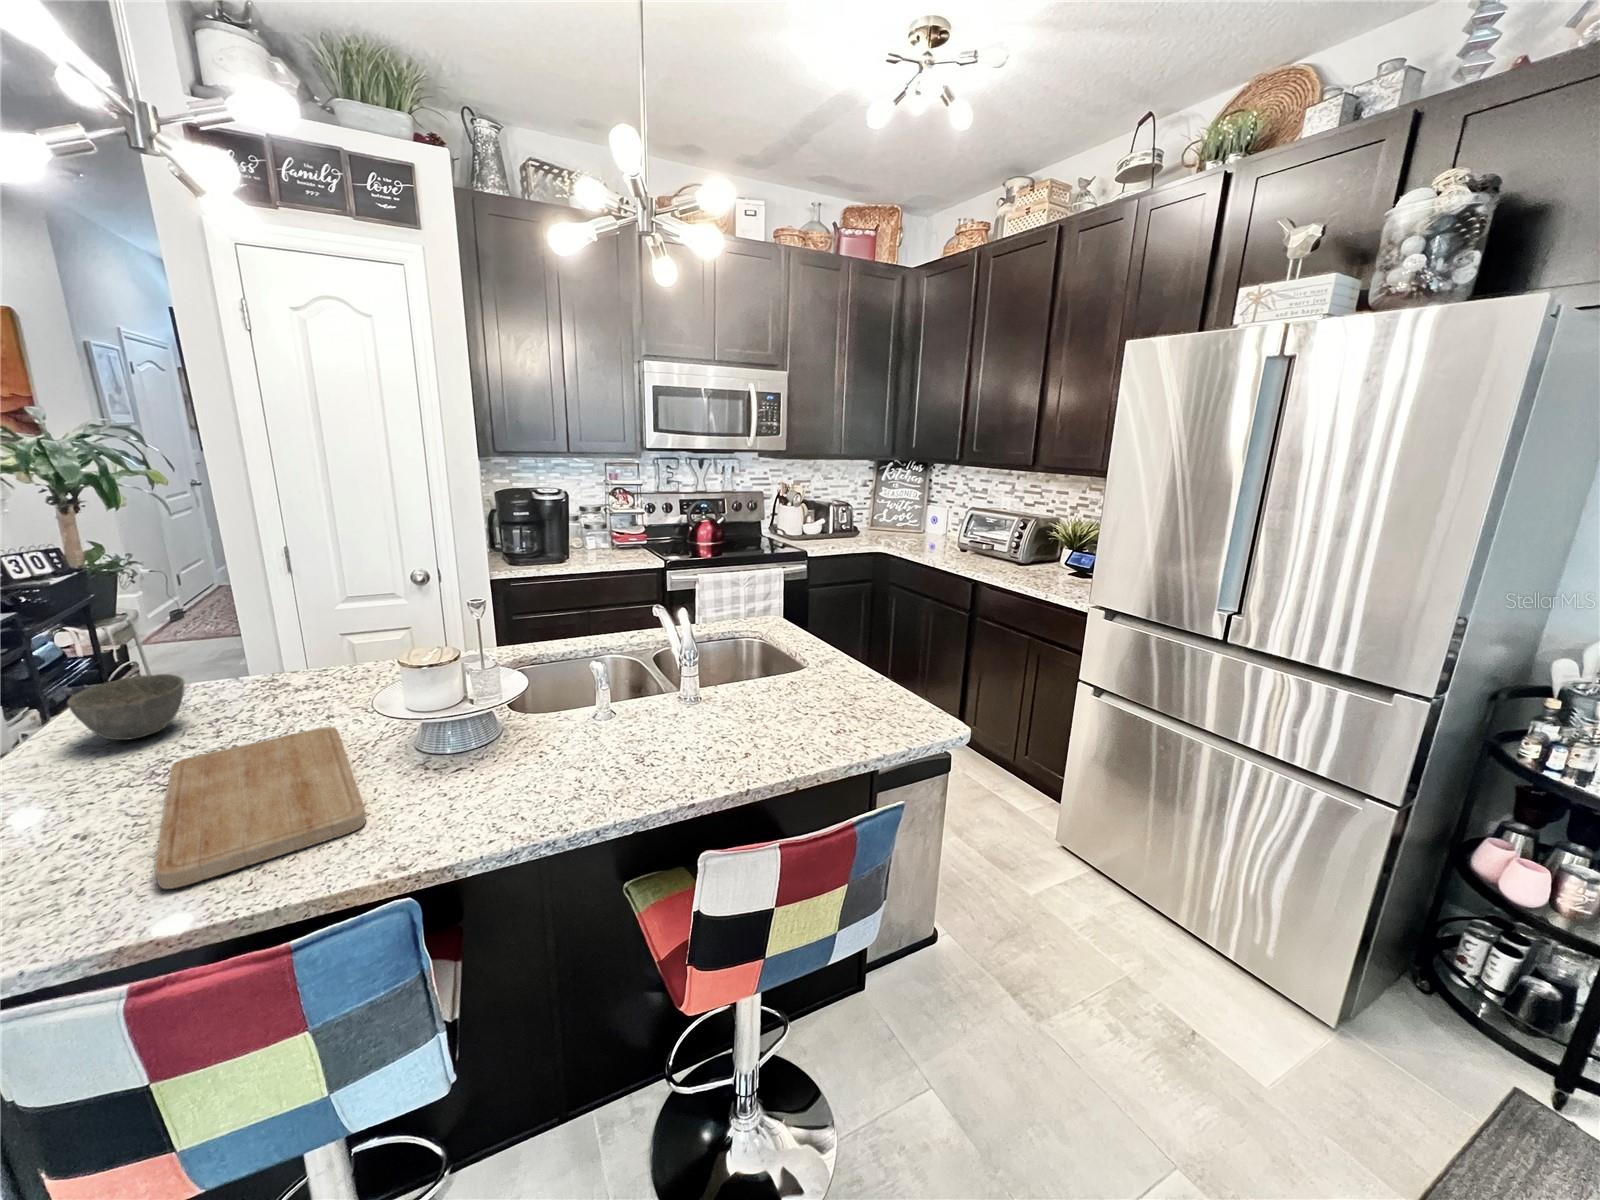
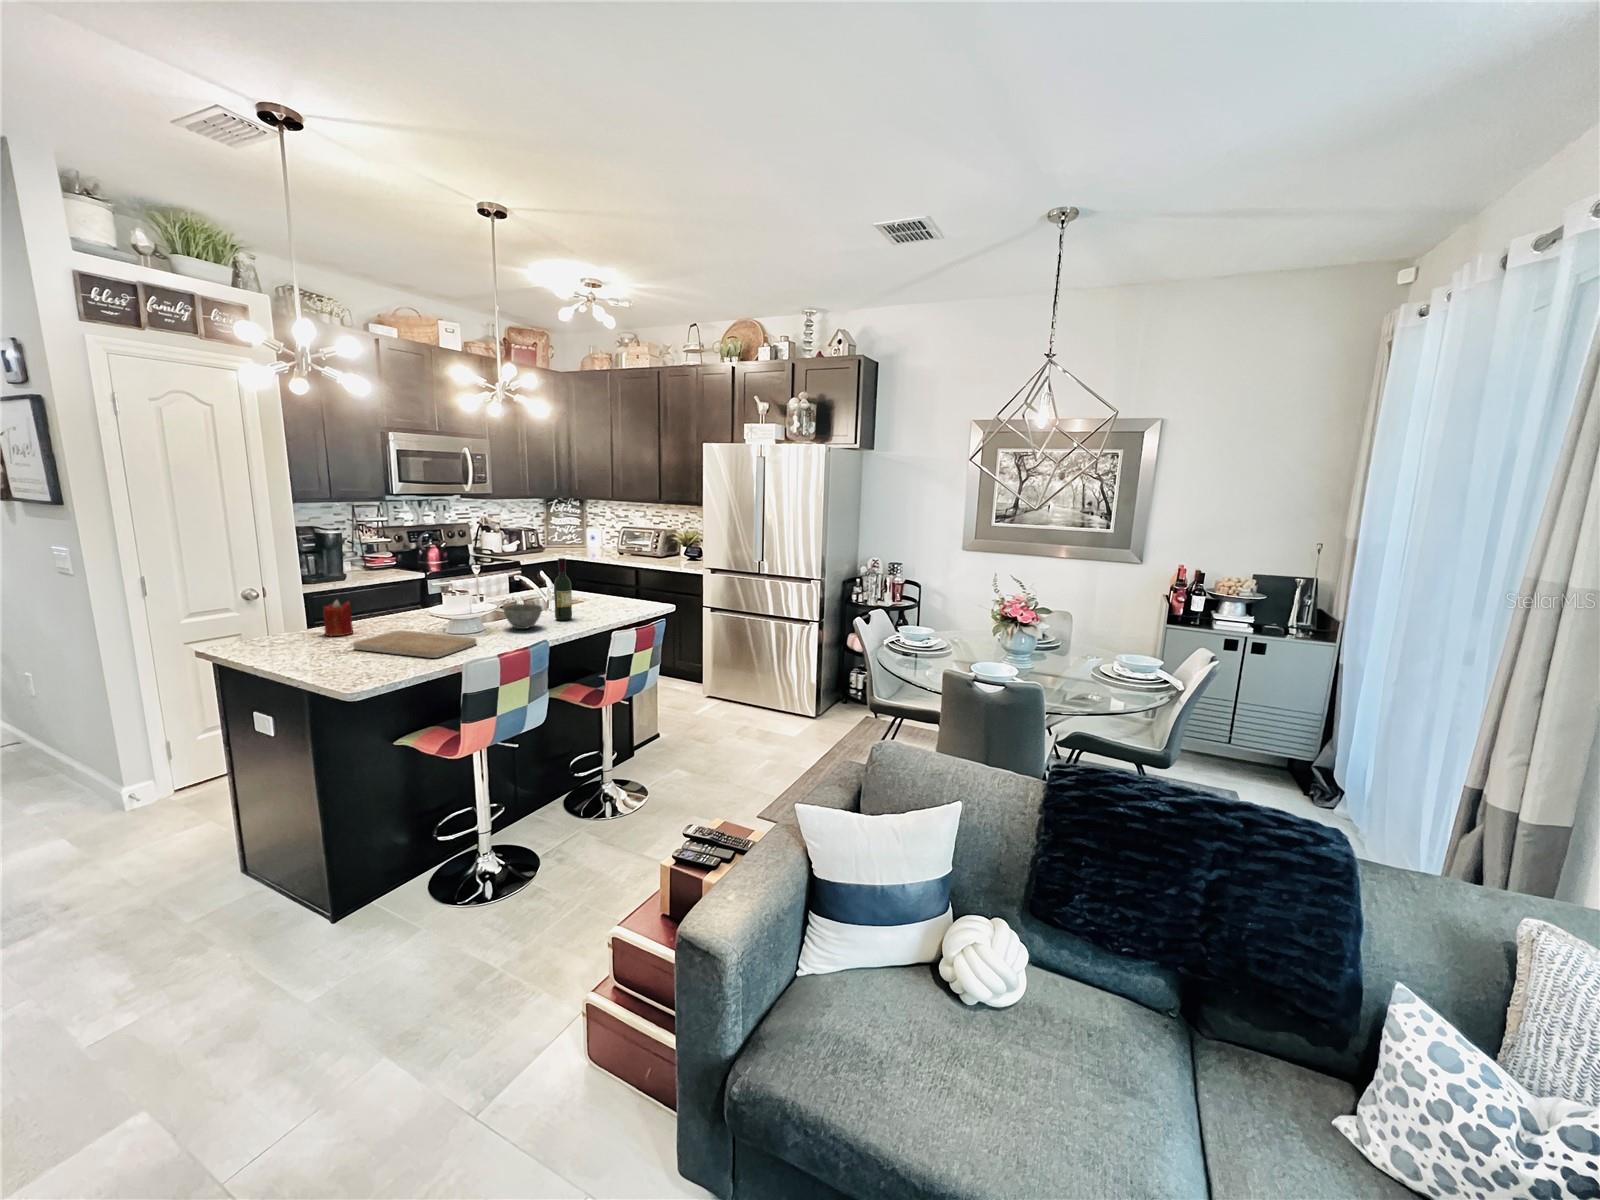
wine bottle: none [652,601,693,751] -> present [554,558,572,620]
candle: none [250,640,317,712] -> present [323,600,353,636]
bowl: present [67,674,184,740] -> present [503,604,542,629]

